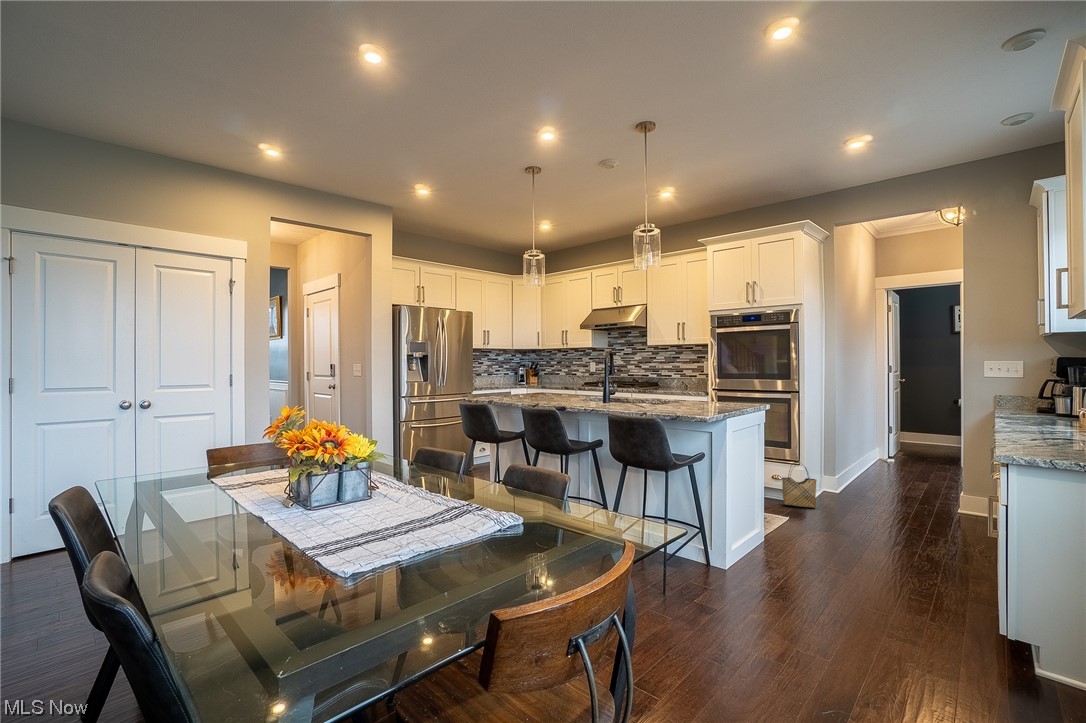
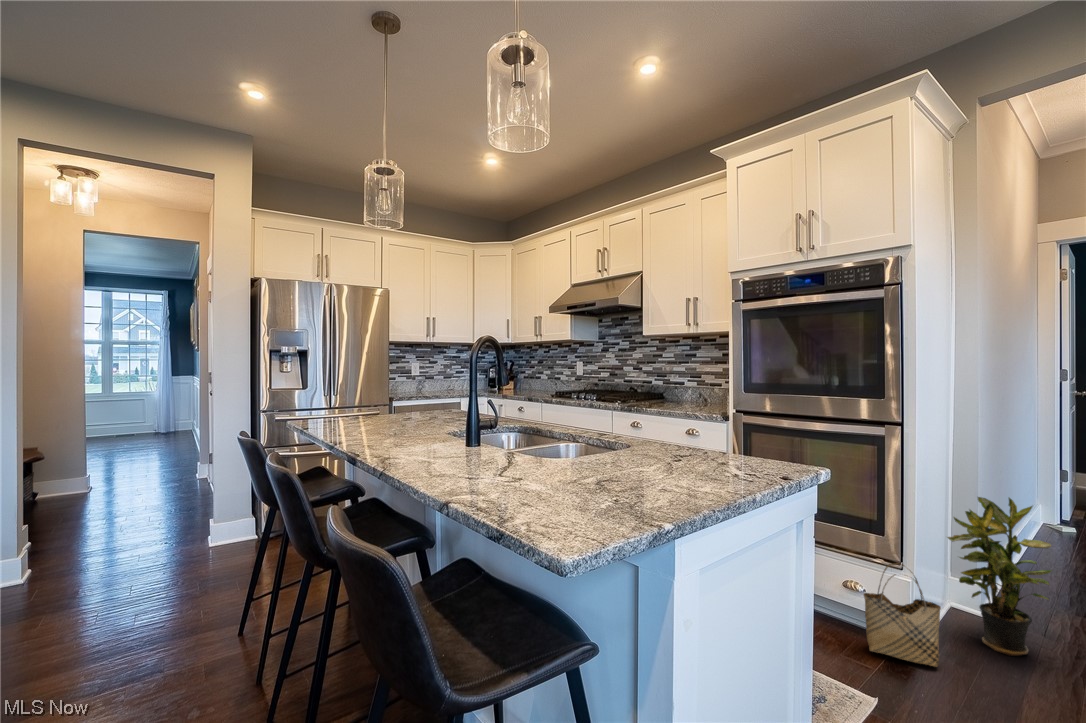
potted plant: none [820,428,865,504] -> present [947,497,1052,656]

